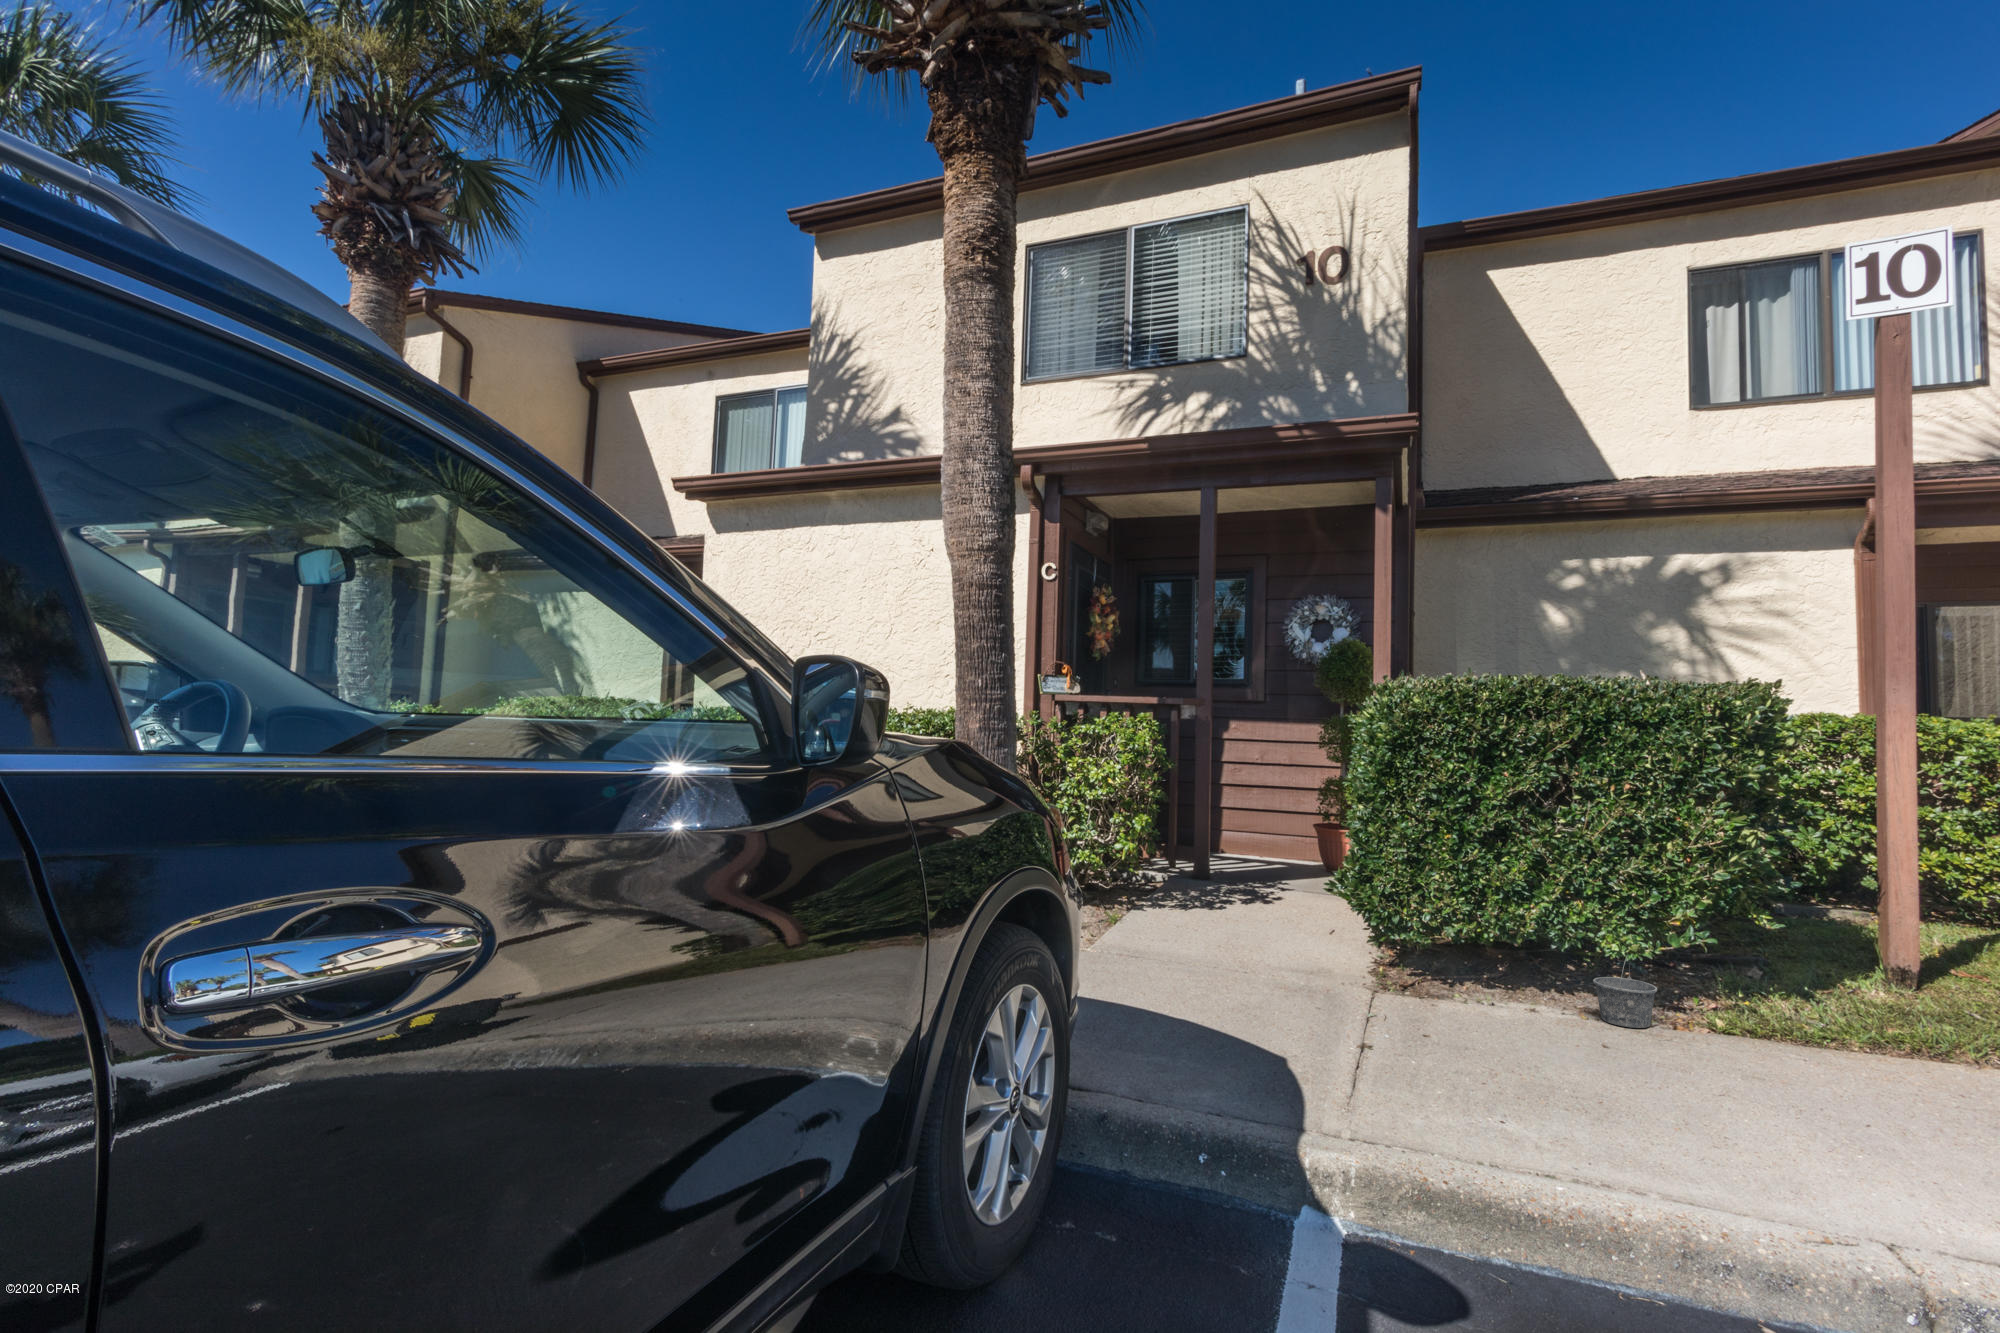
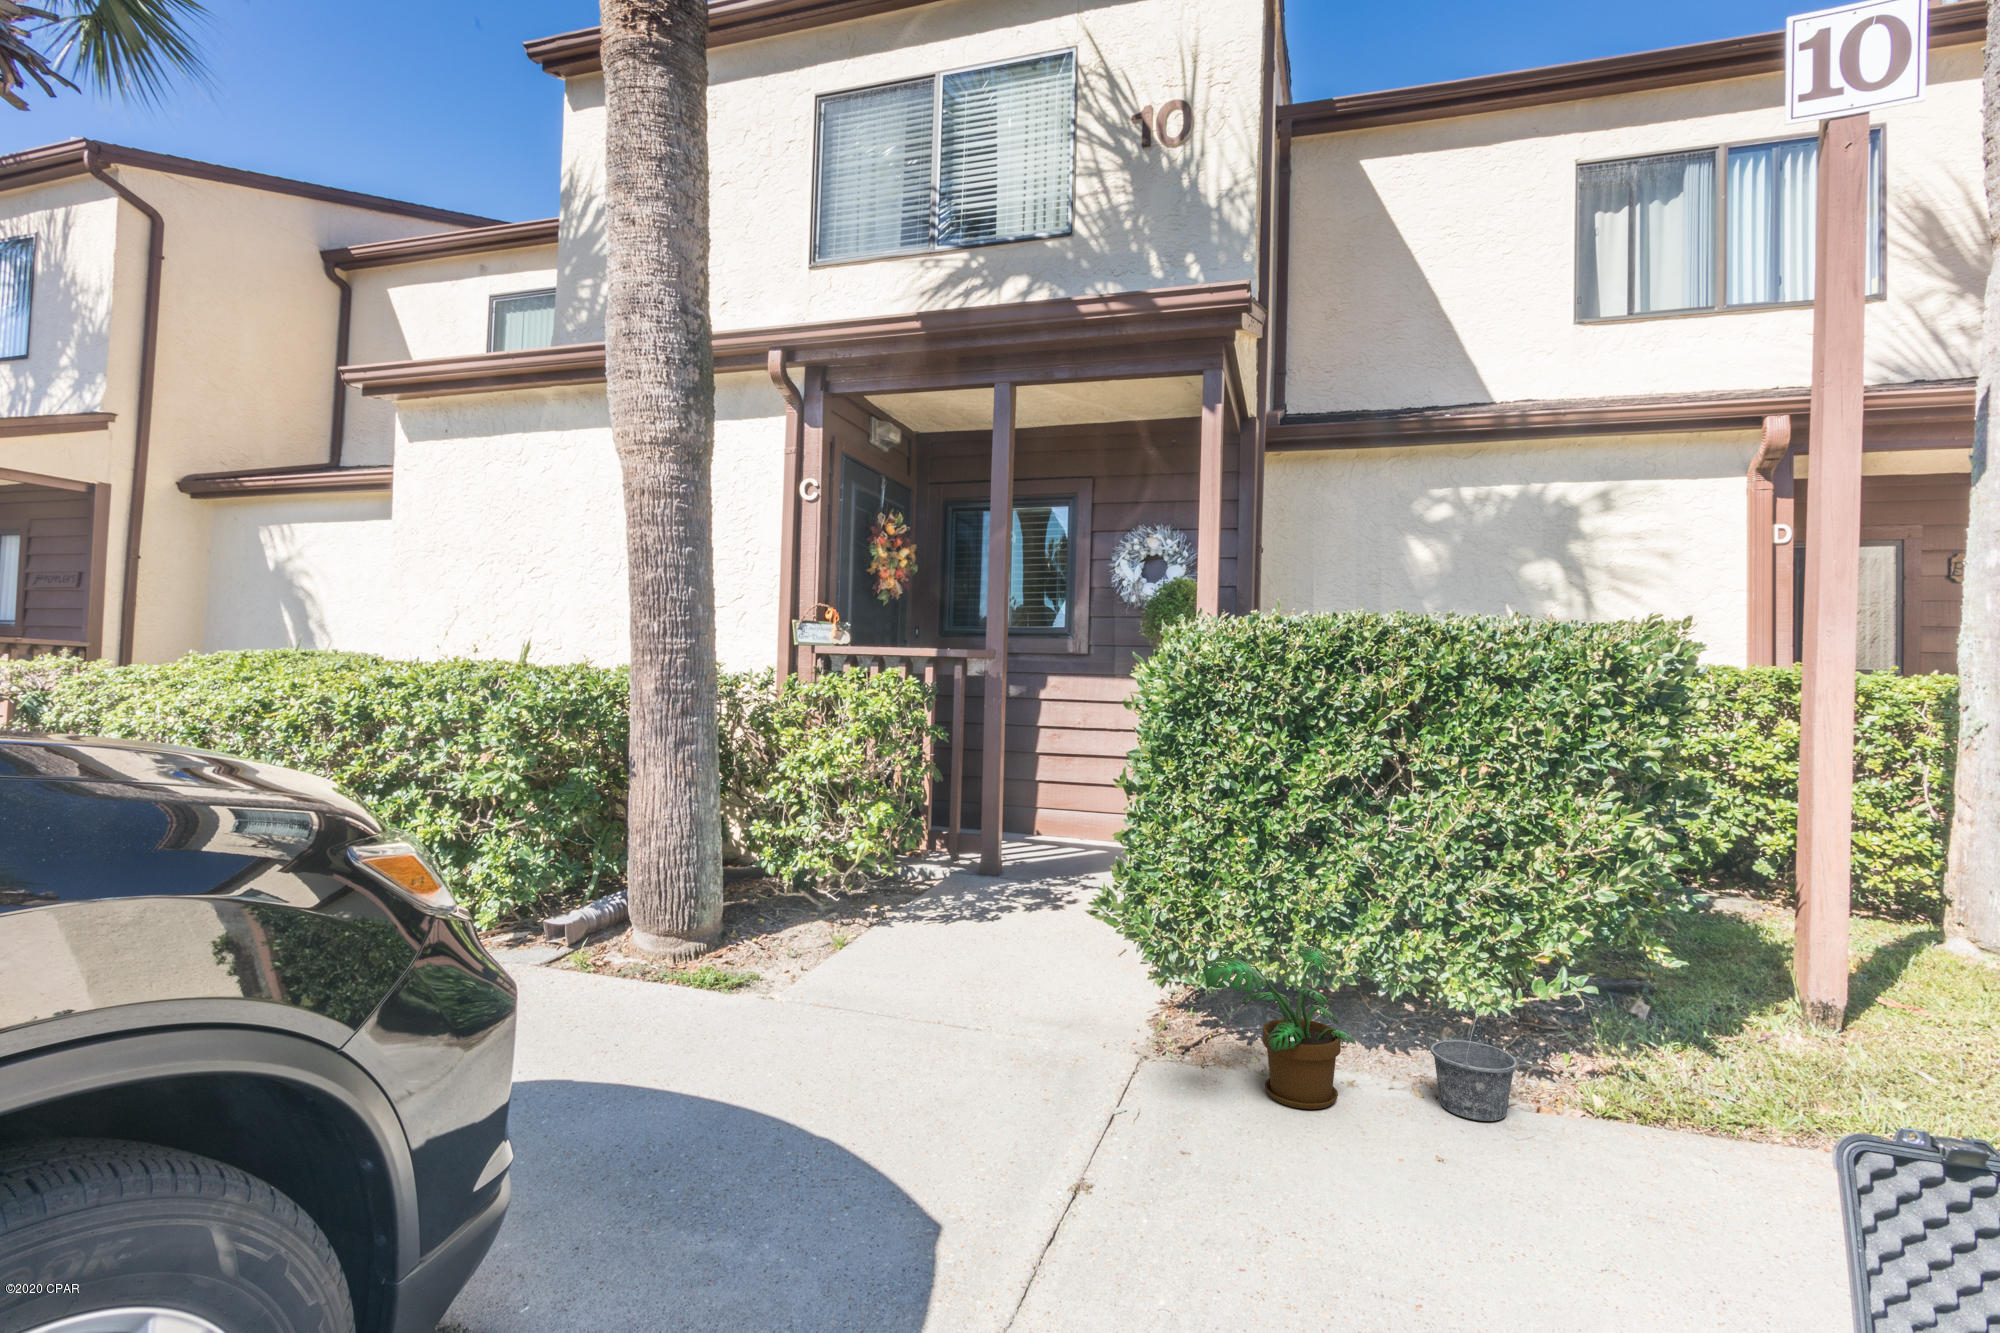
potted plant: none [1429,911,1539,1018] -> present [1203,946,1356,1109]

